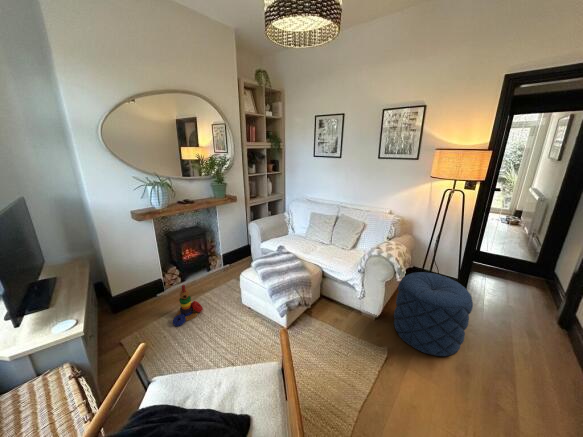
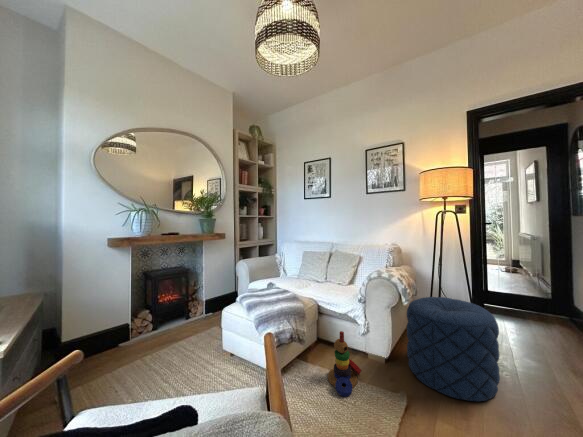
stacking toy: present [173,285,203,326] -> present [328,331,361,397]

